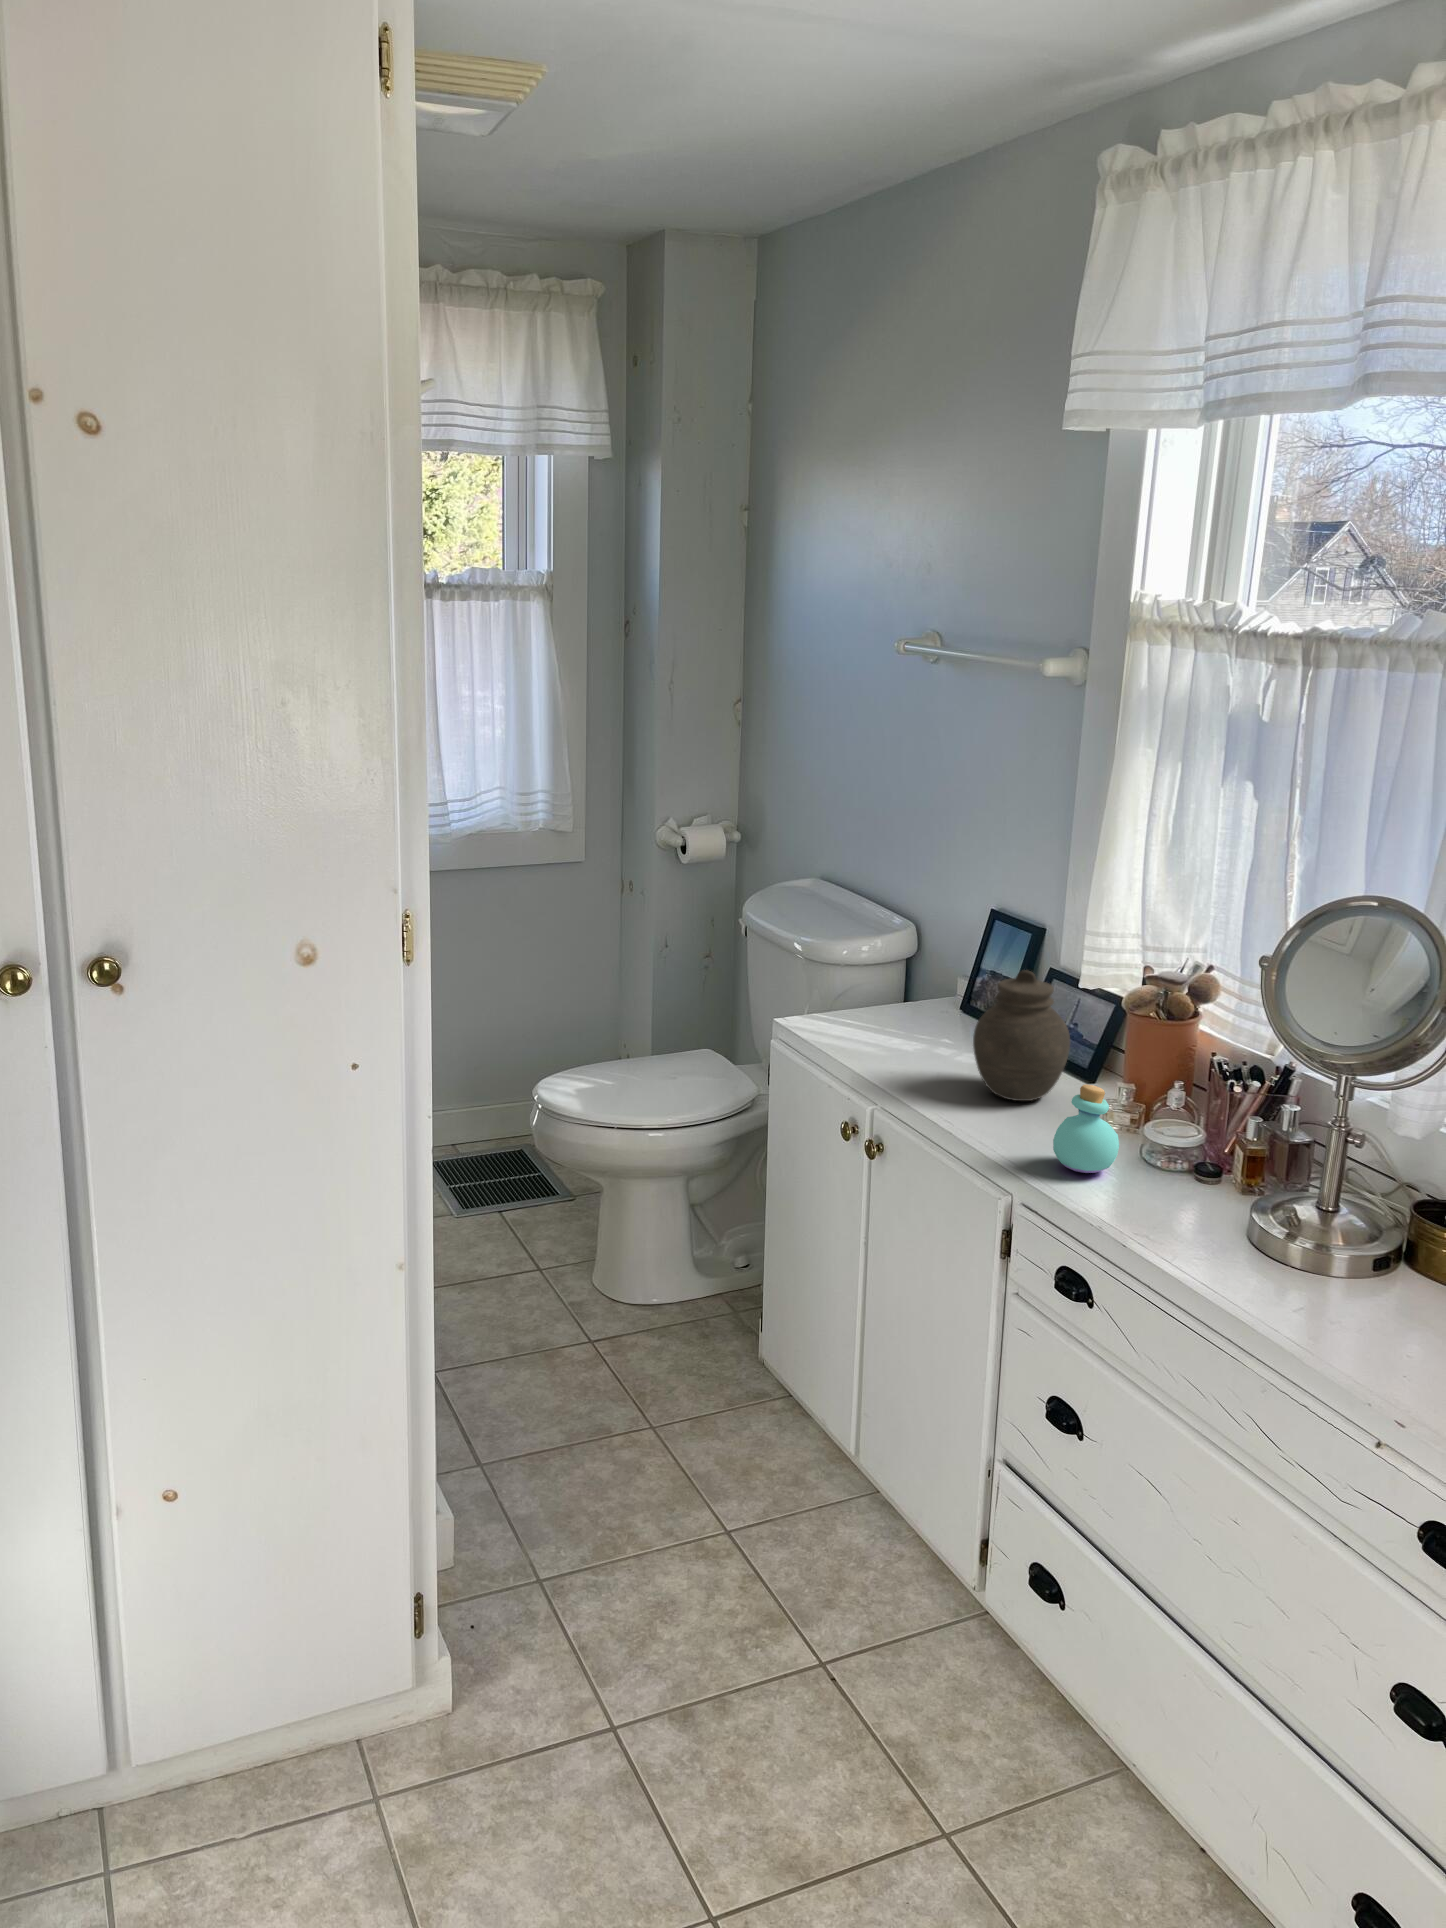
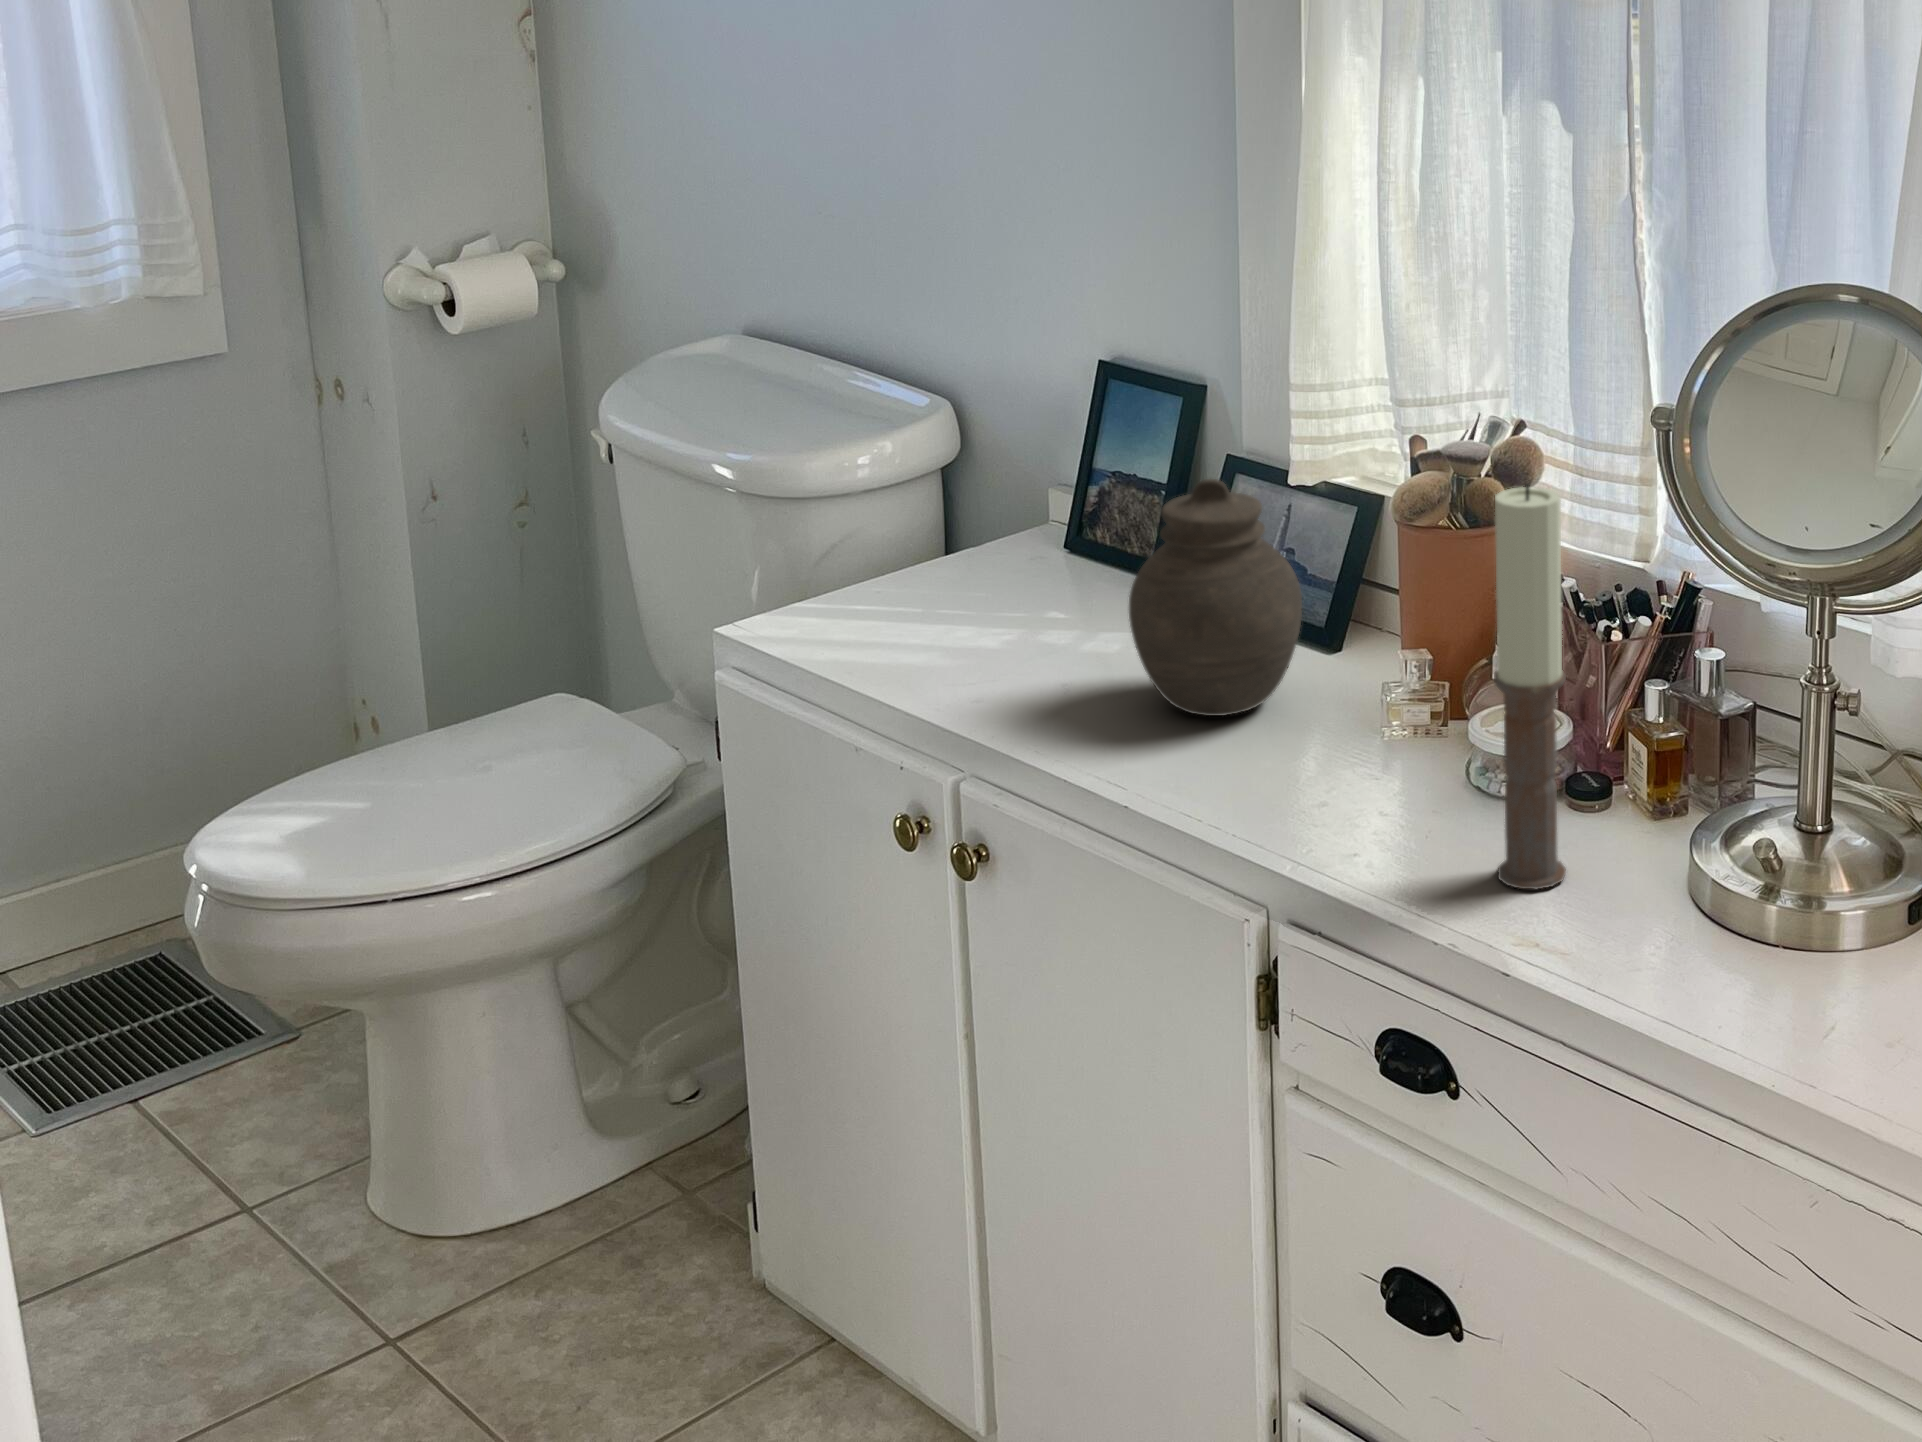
candle: none [1138,985,1199,1214] -> present [1494,484,1566,890]
perfume bottle: present [1053,1085,1119,1173] -> none [1325,677,1439,837]

